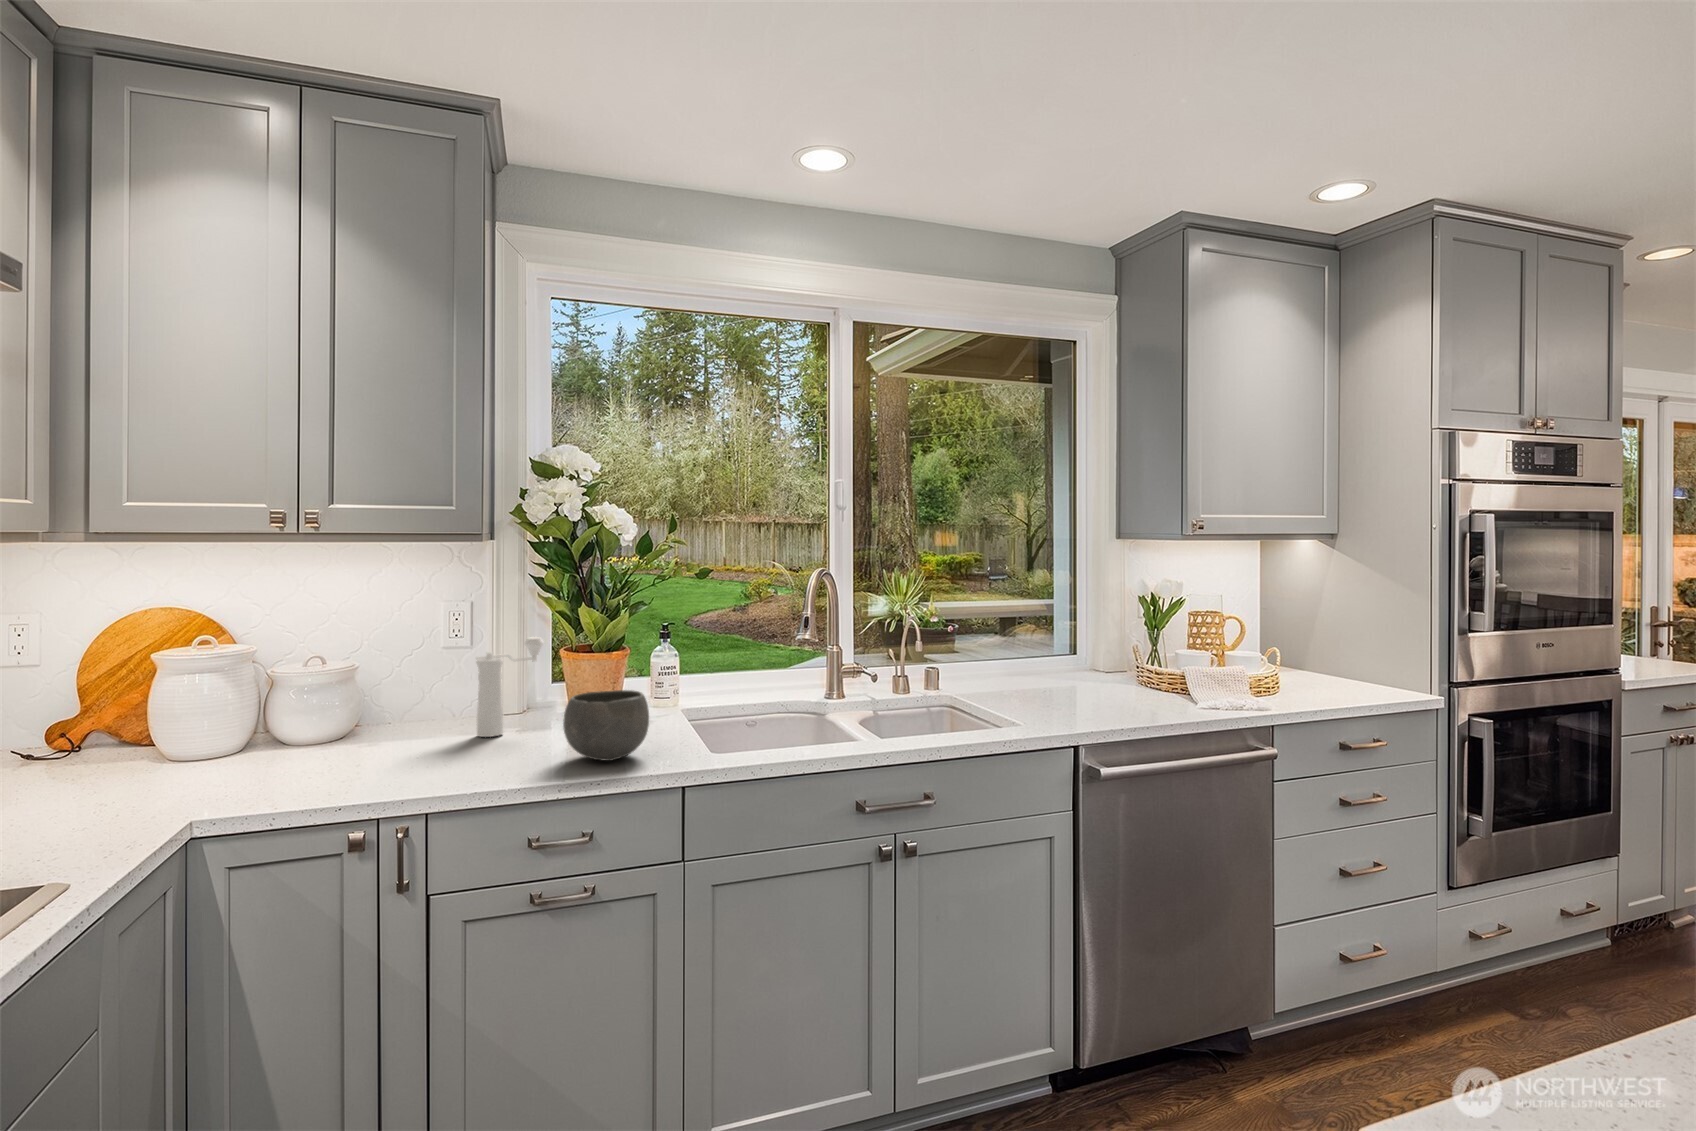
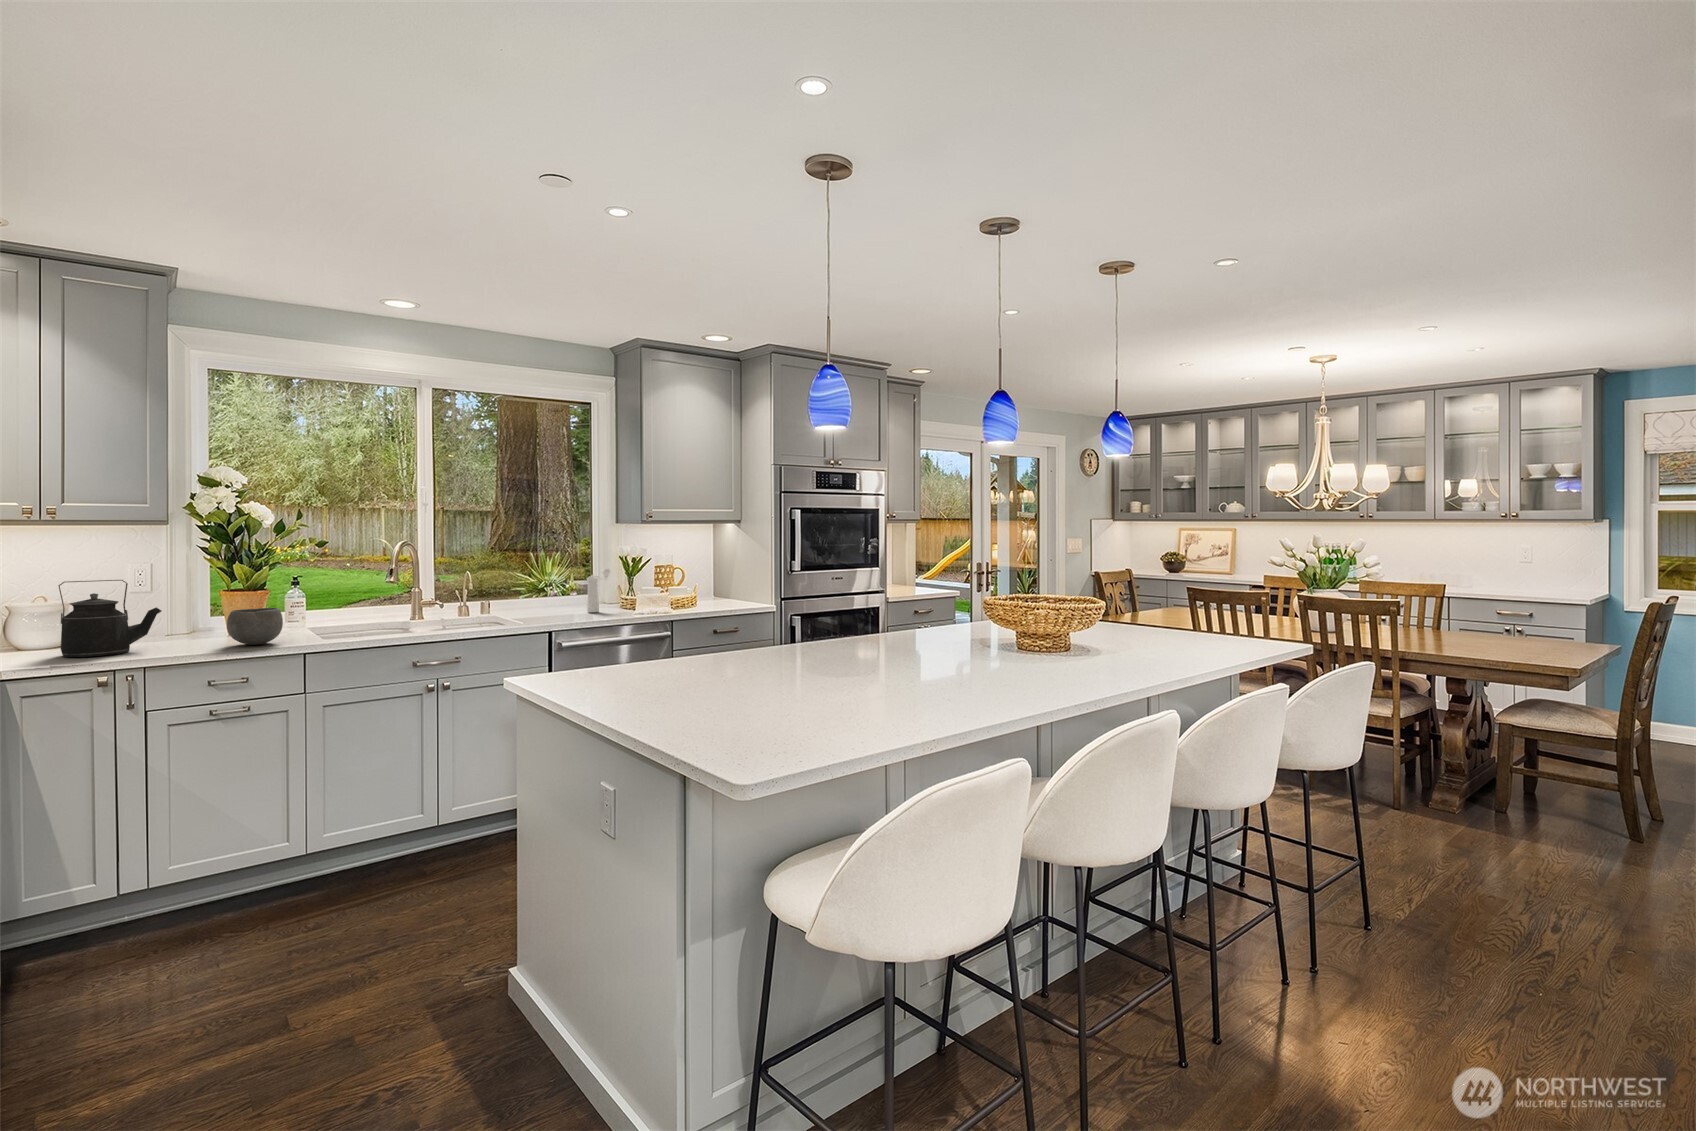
pepper mill: present [476,637,544,737] -> present [587,569,610,612]
kettle: none [314,638,468,780] -> present [59,580,161,657]

